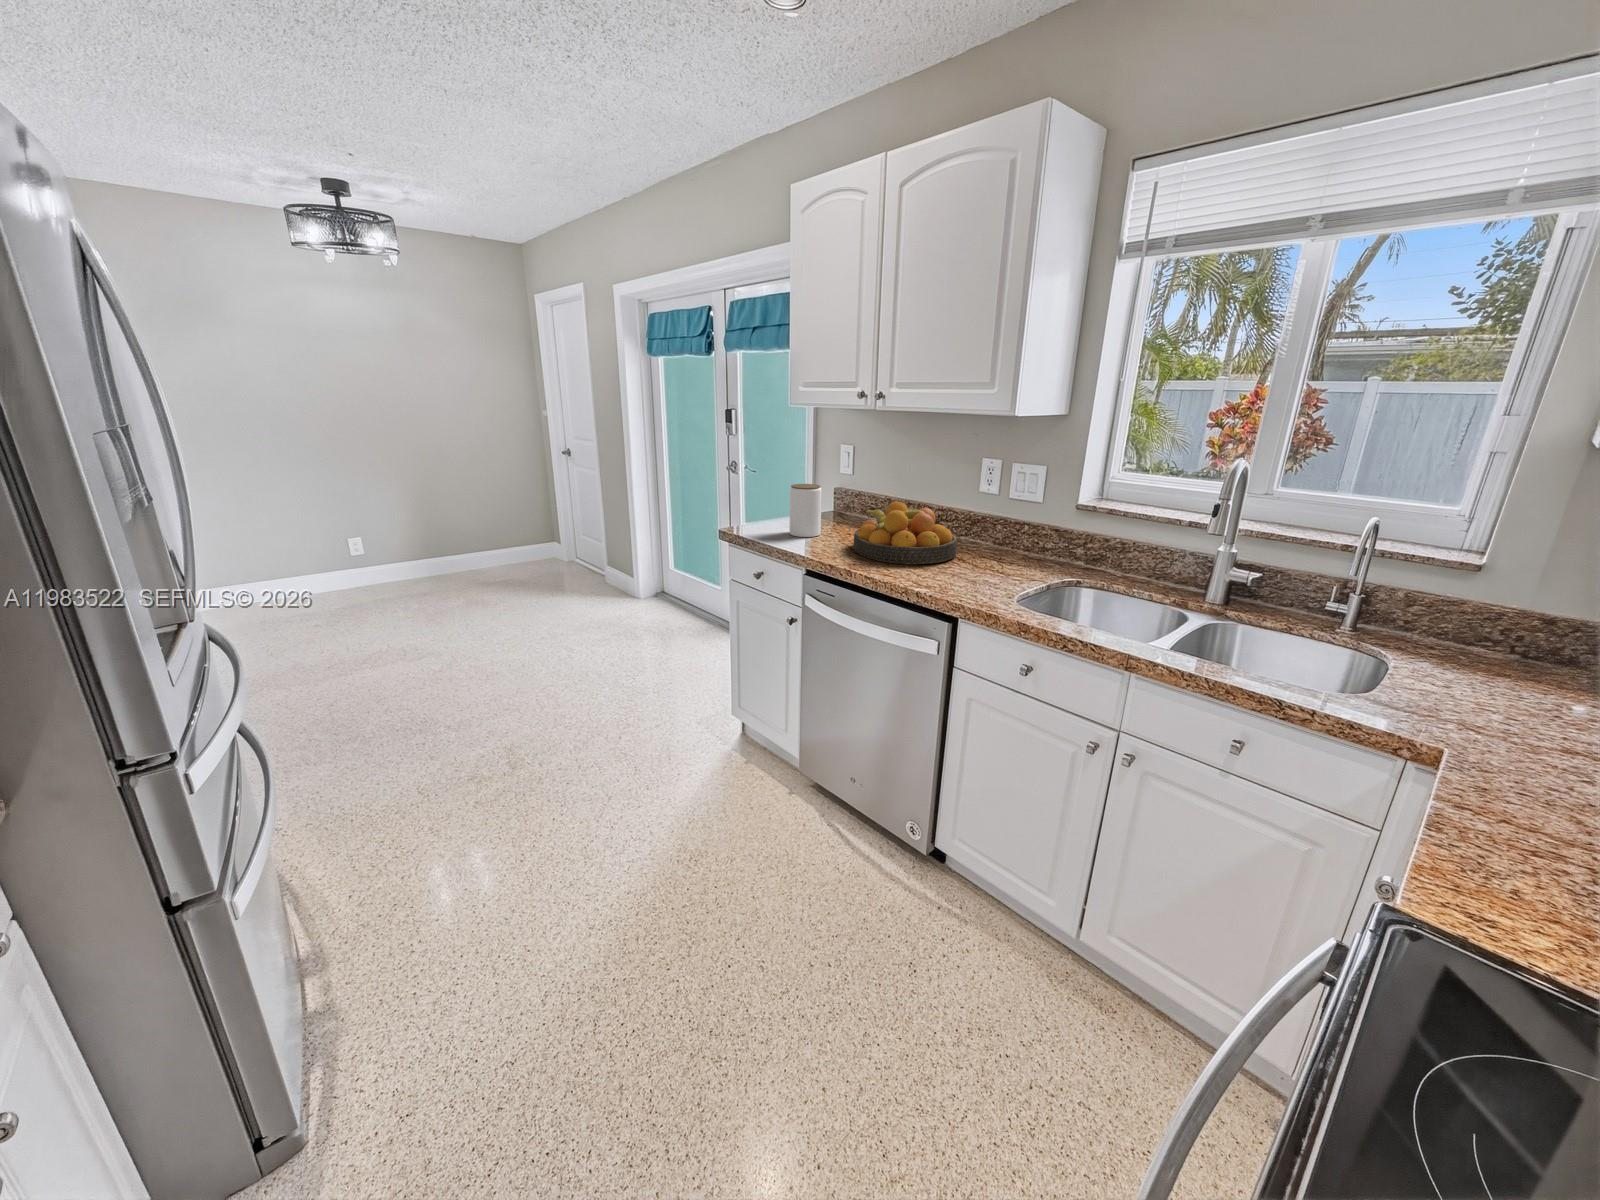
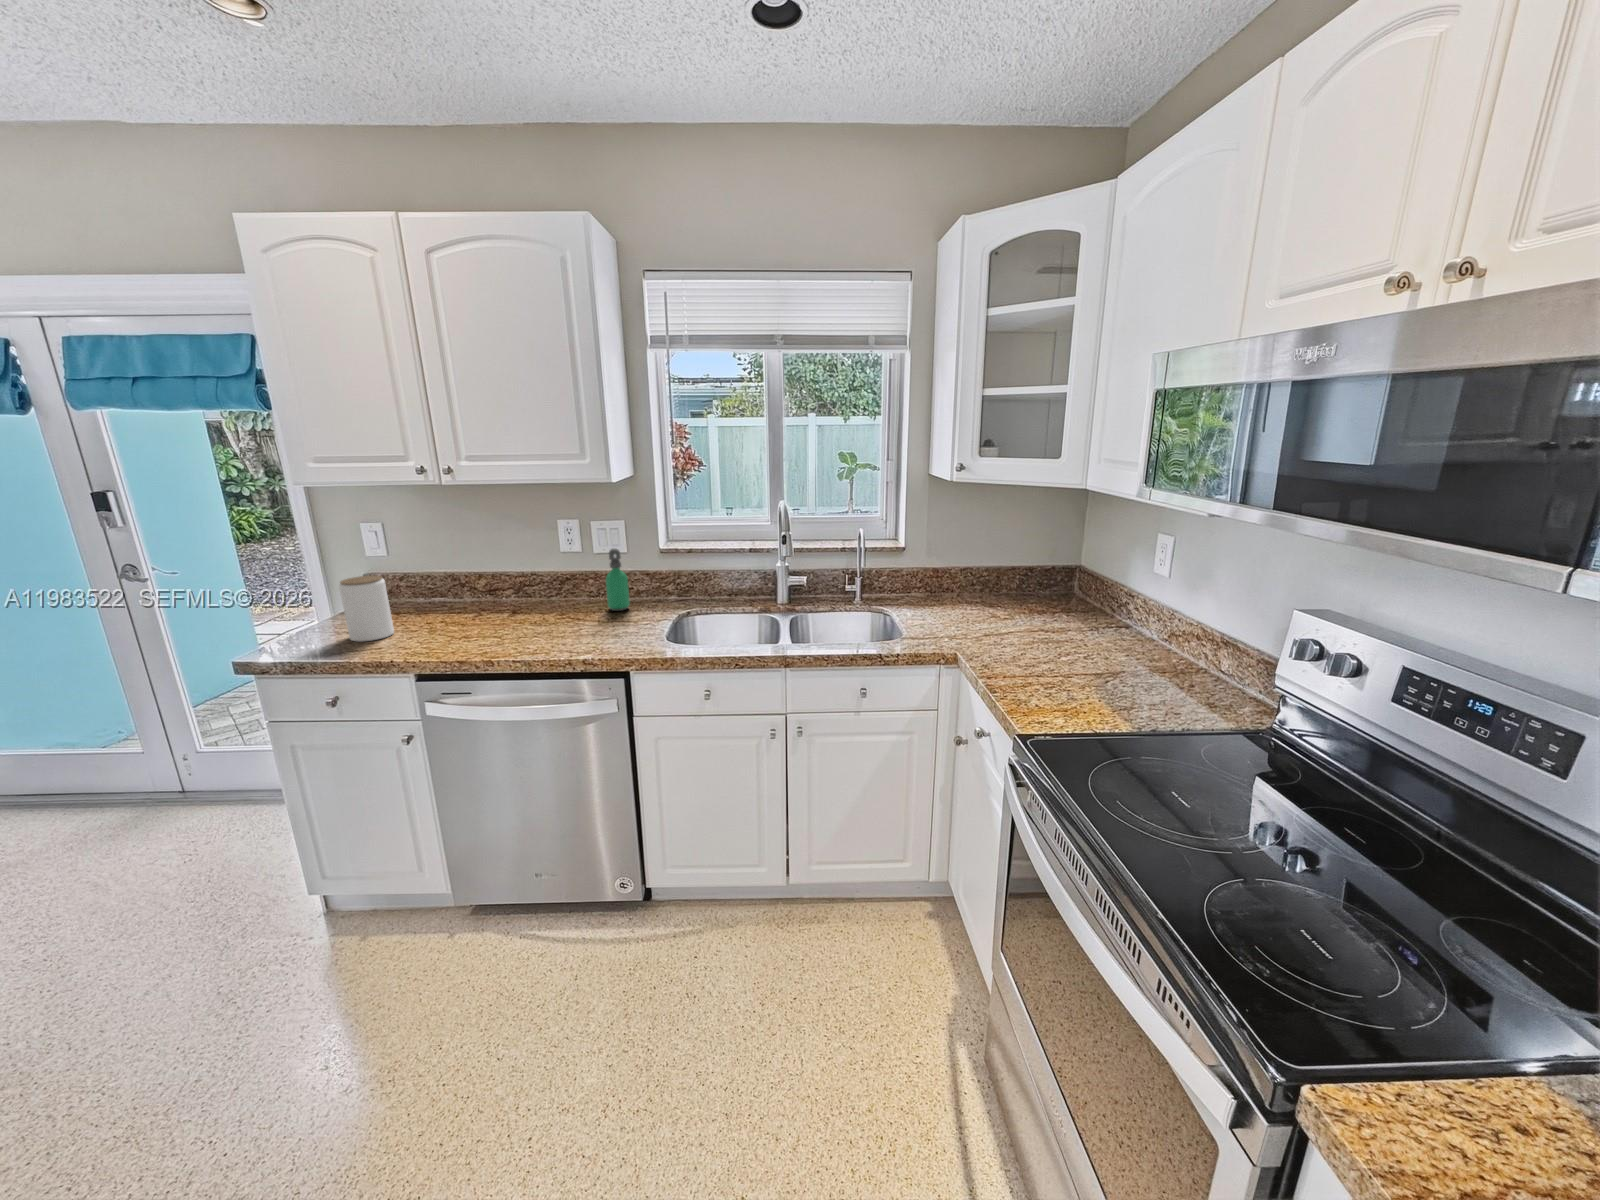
soap dispenser: none [998,493,1026,563] -> present [606,548,630,611]
fruit bowl: present [853,502,957,564] -> none [452,576,572,642]

